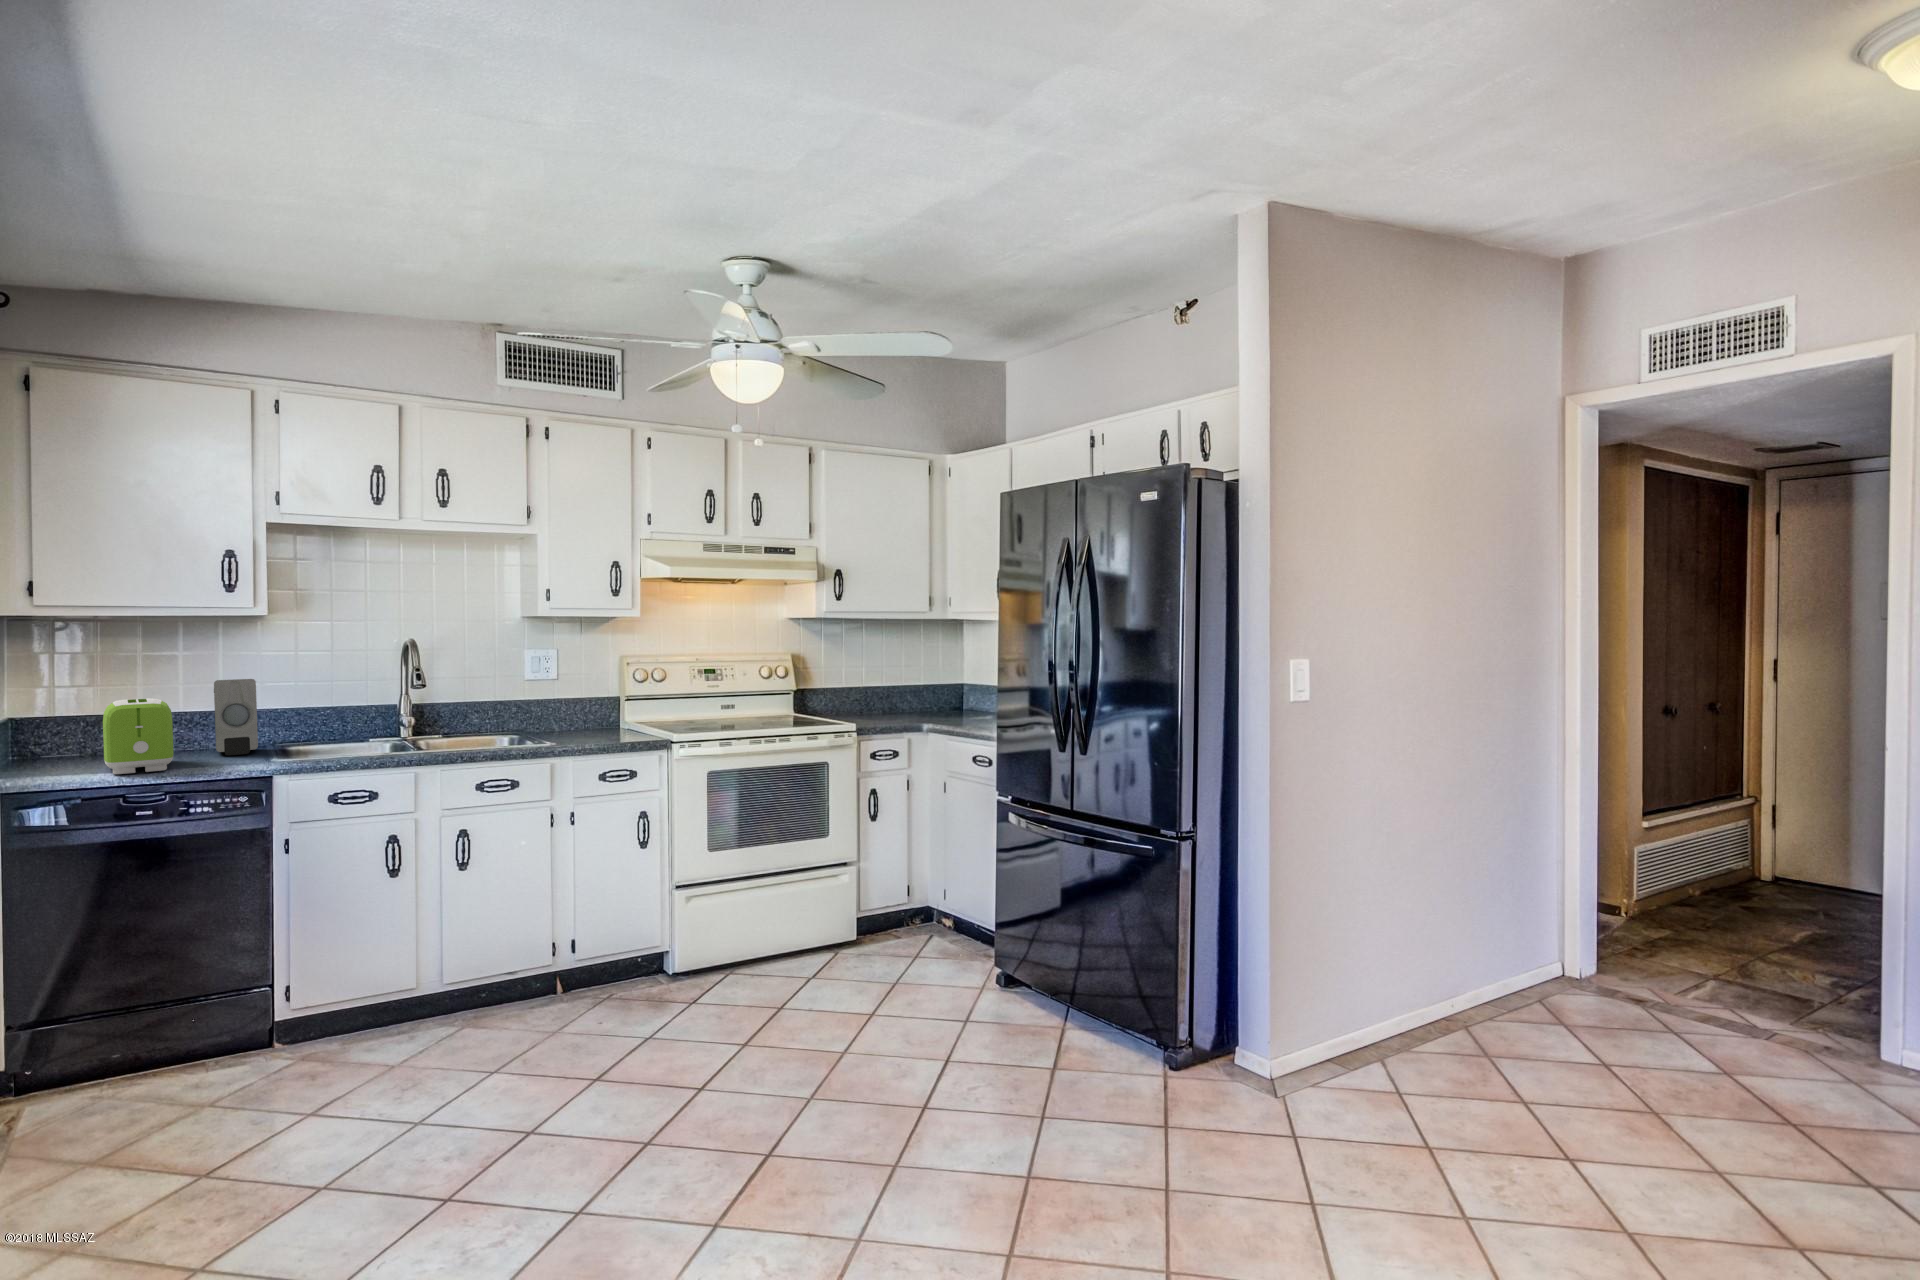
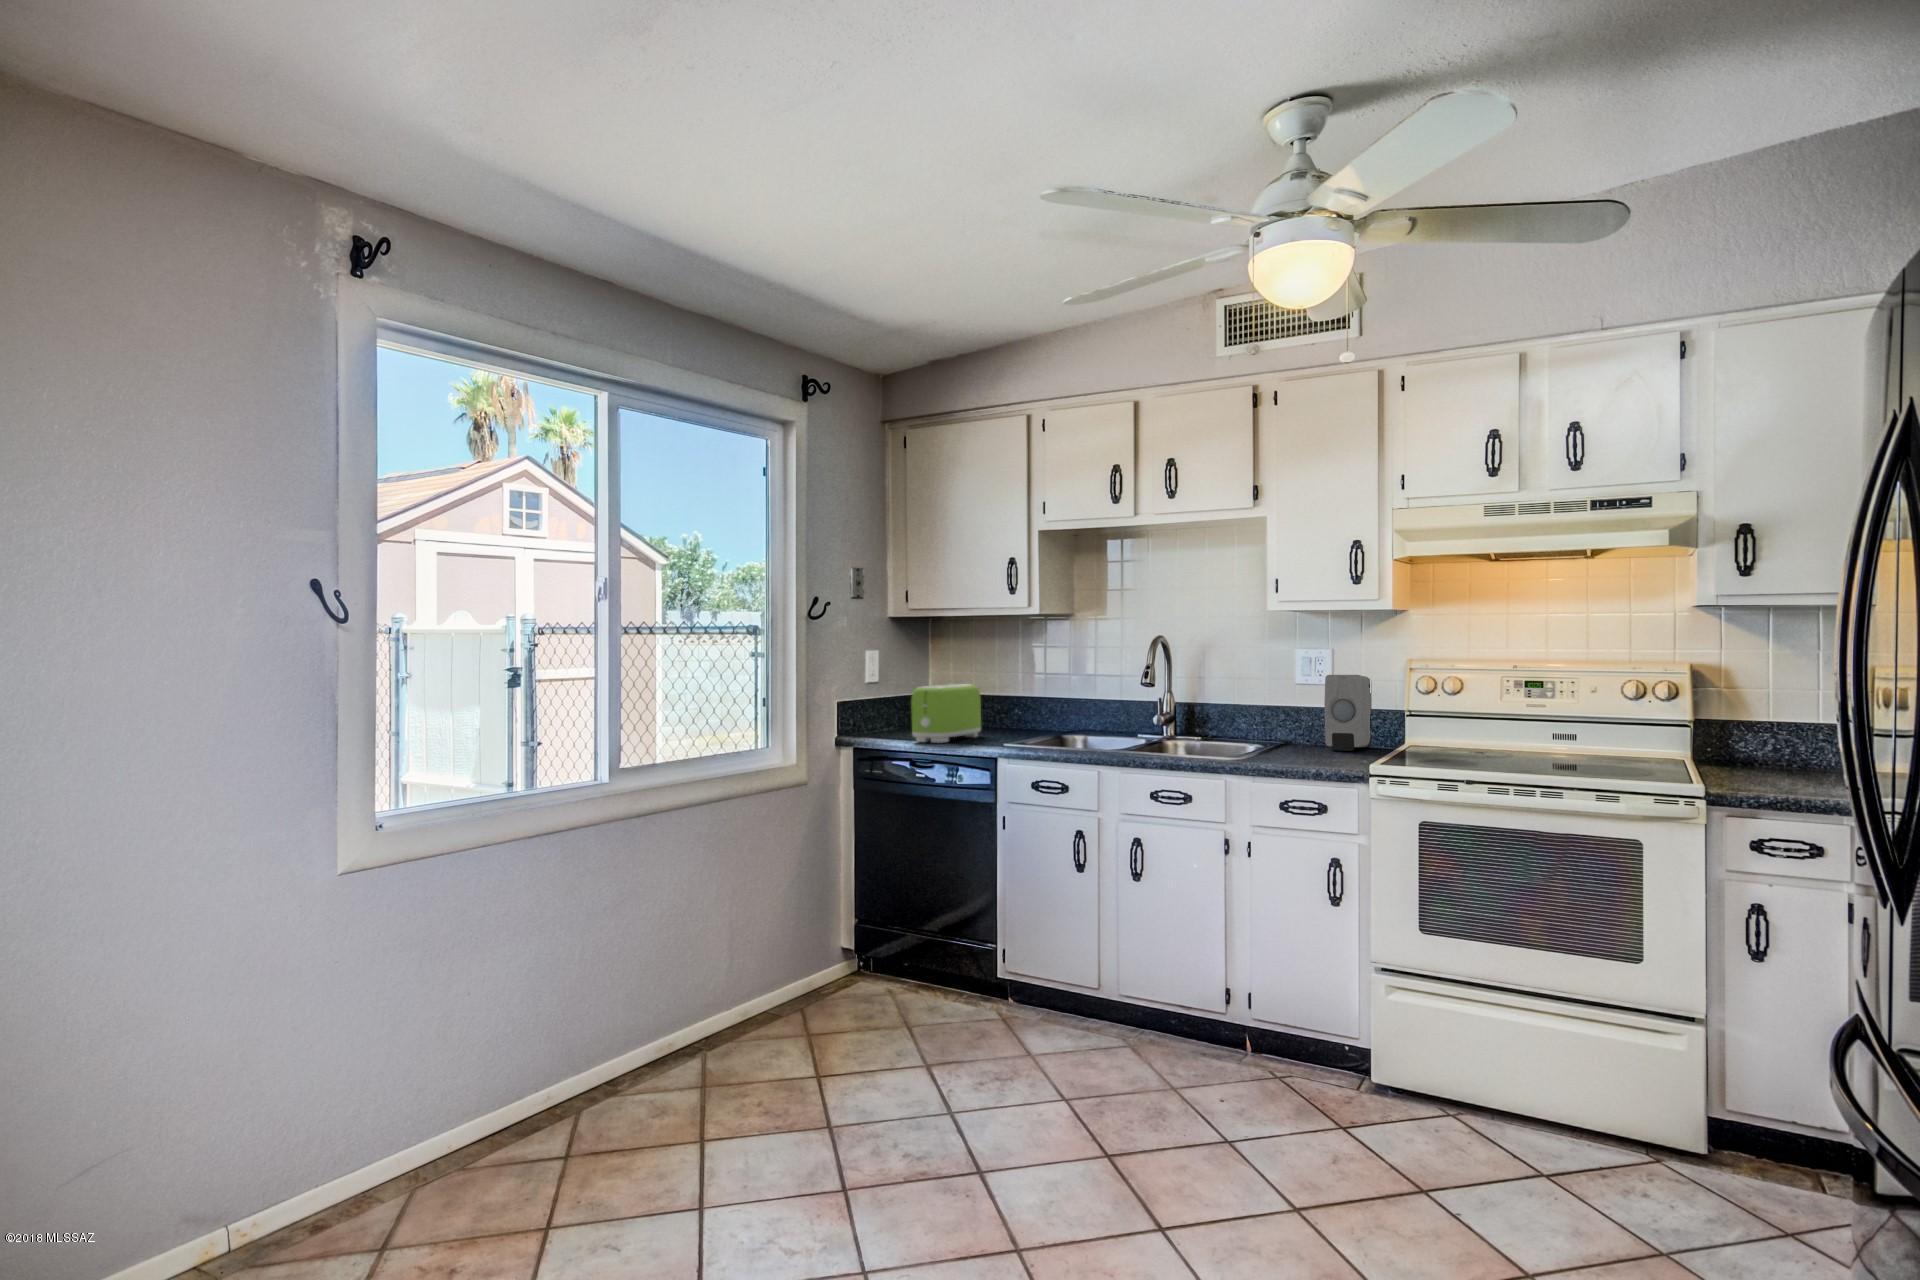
soap dispenser: present [214,679,258,755] -> present [1325,675,1372,751]

